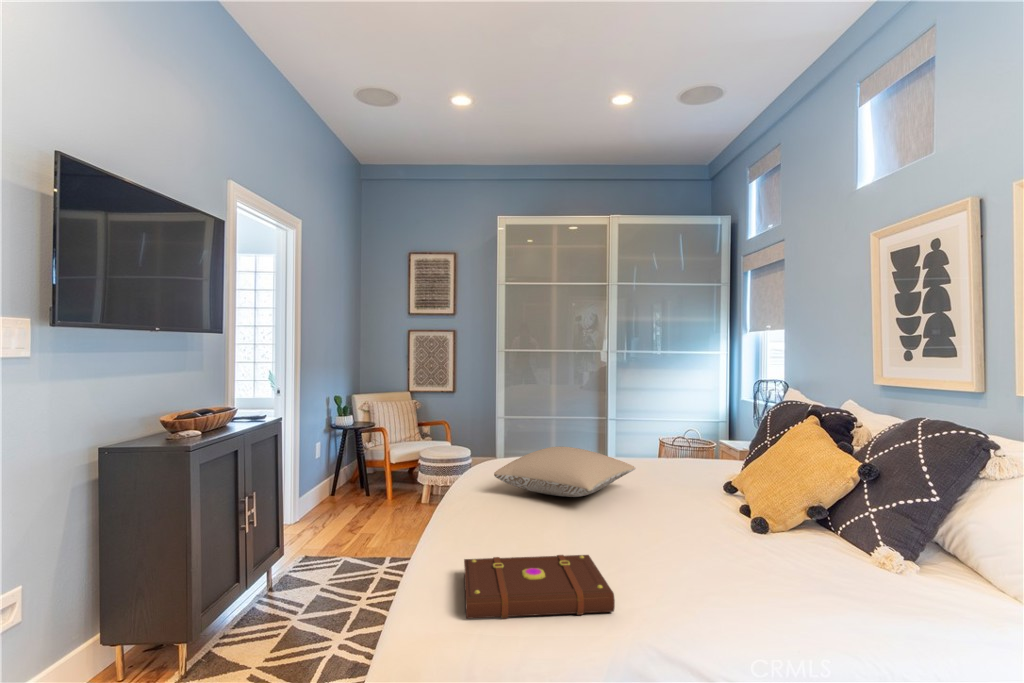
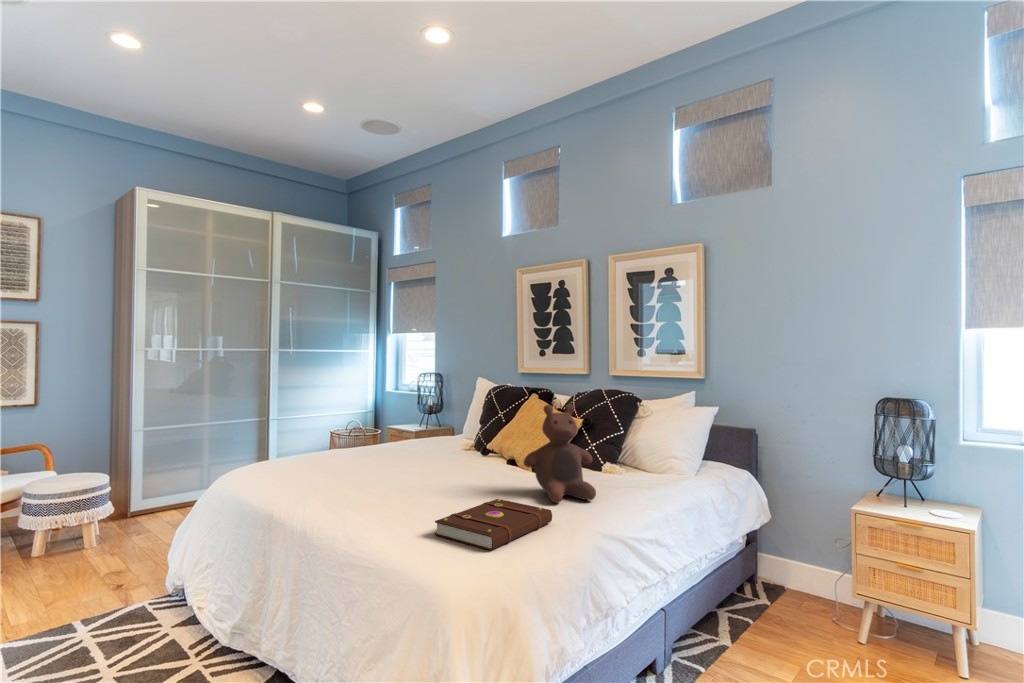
stuffed bear: none [670,434,792,602] -> present [524,404,596,503]
pillow: present [494,446,635,497] -> none [325,436,428,479]

